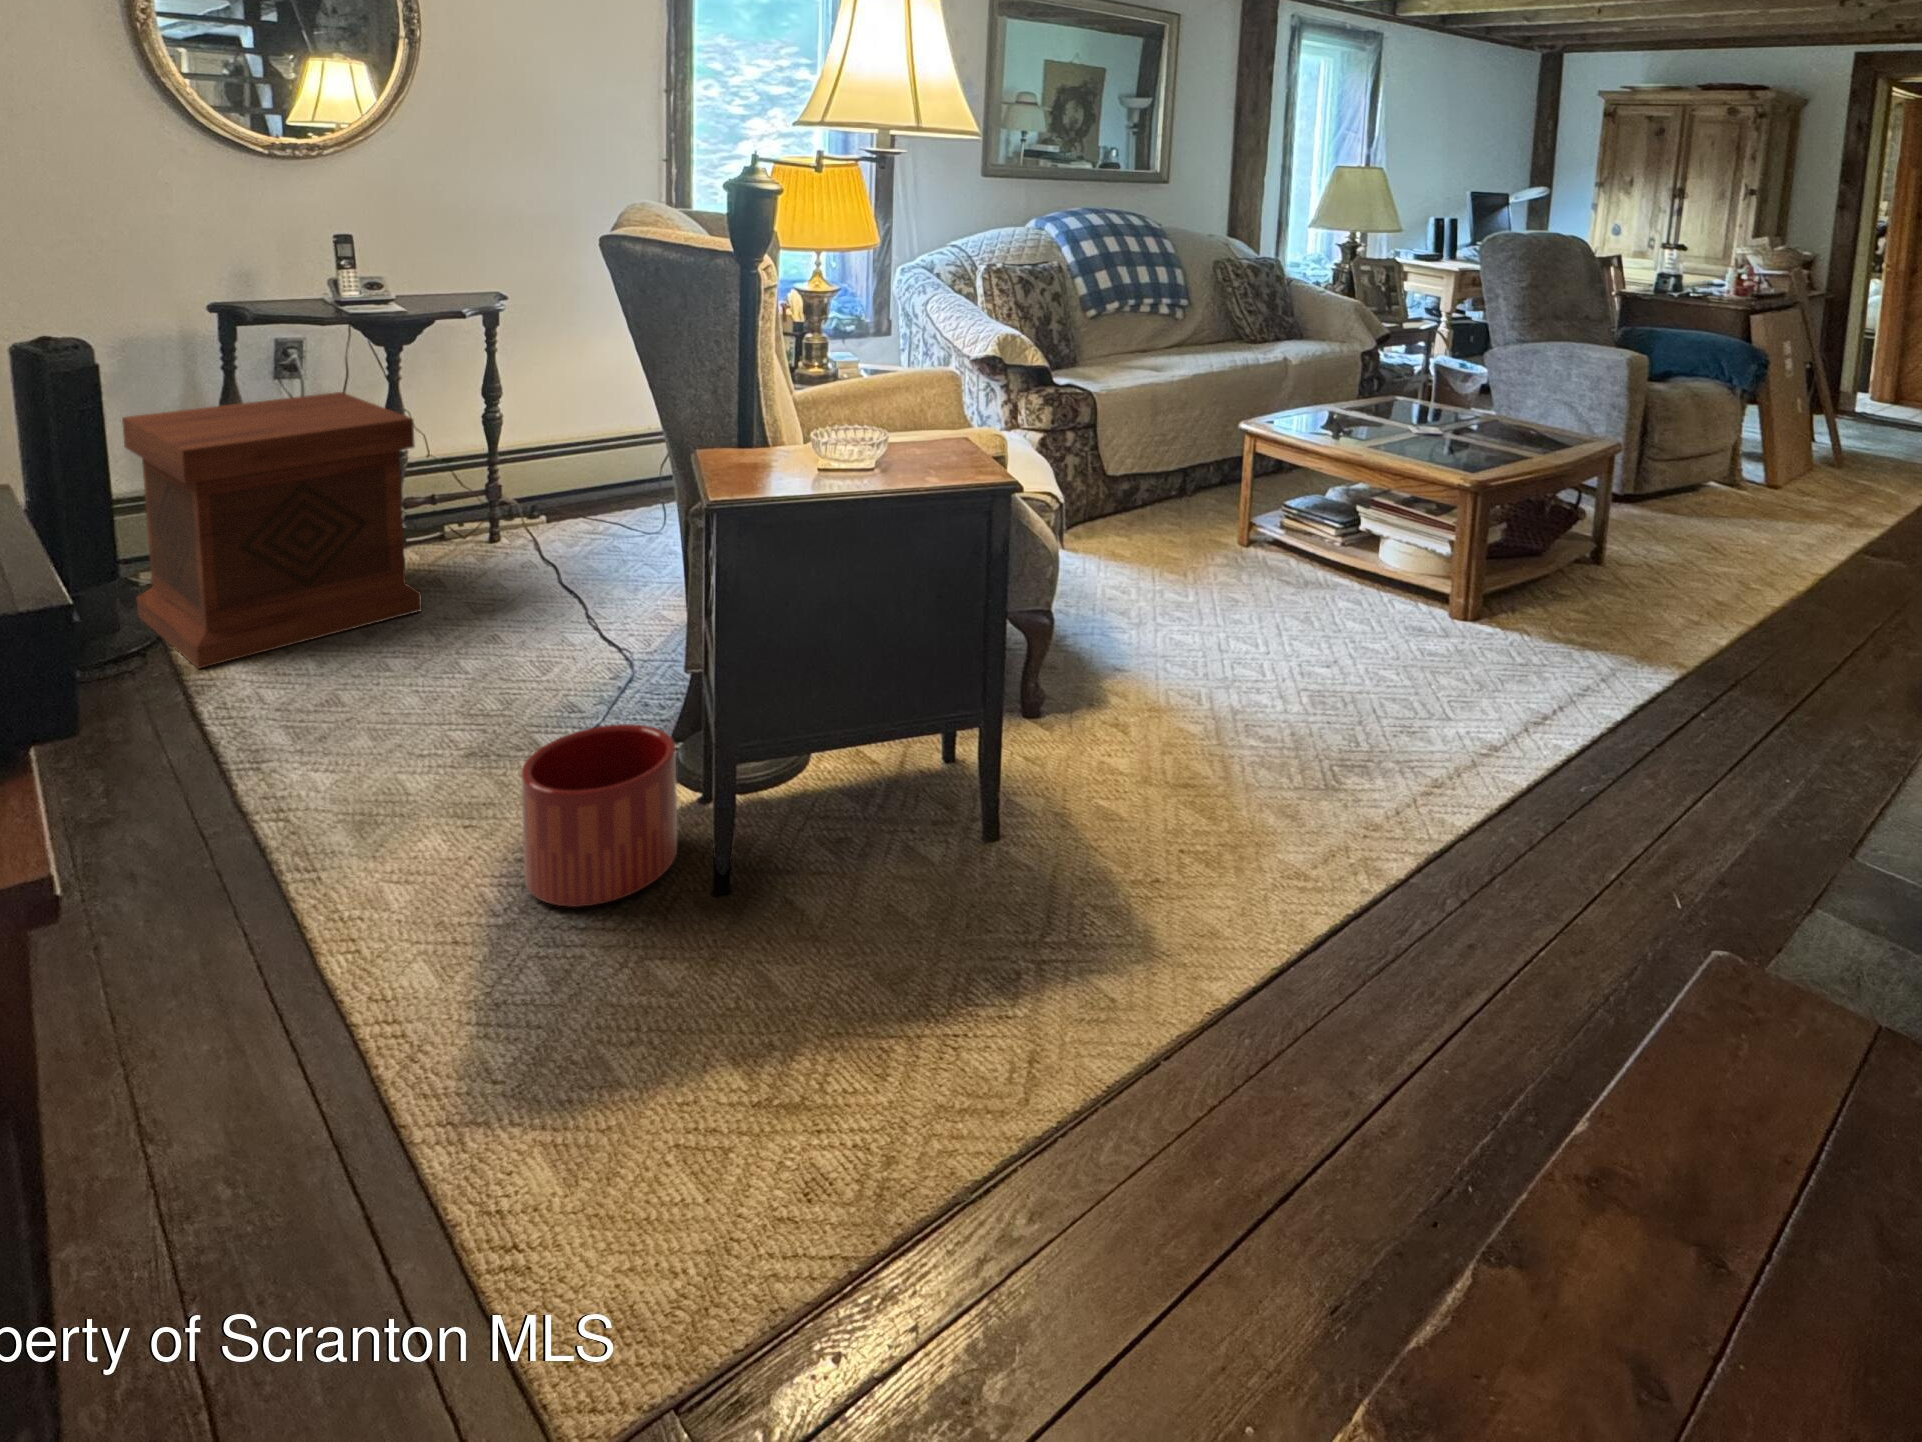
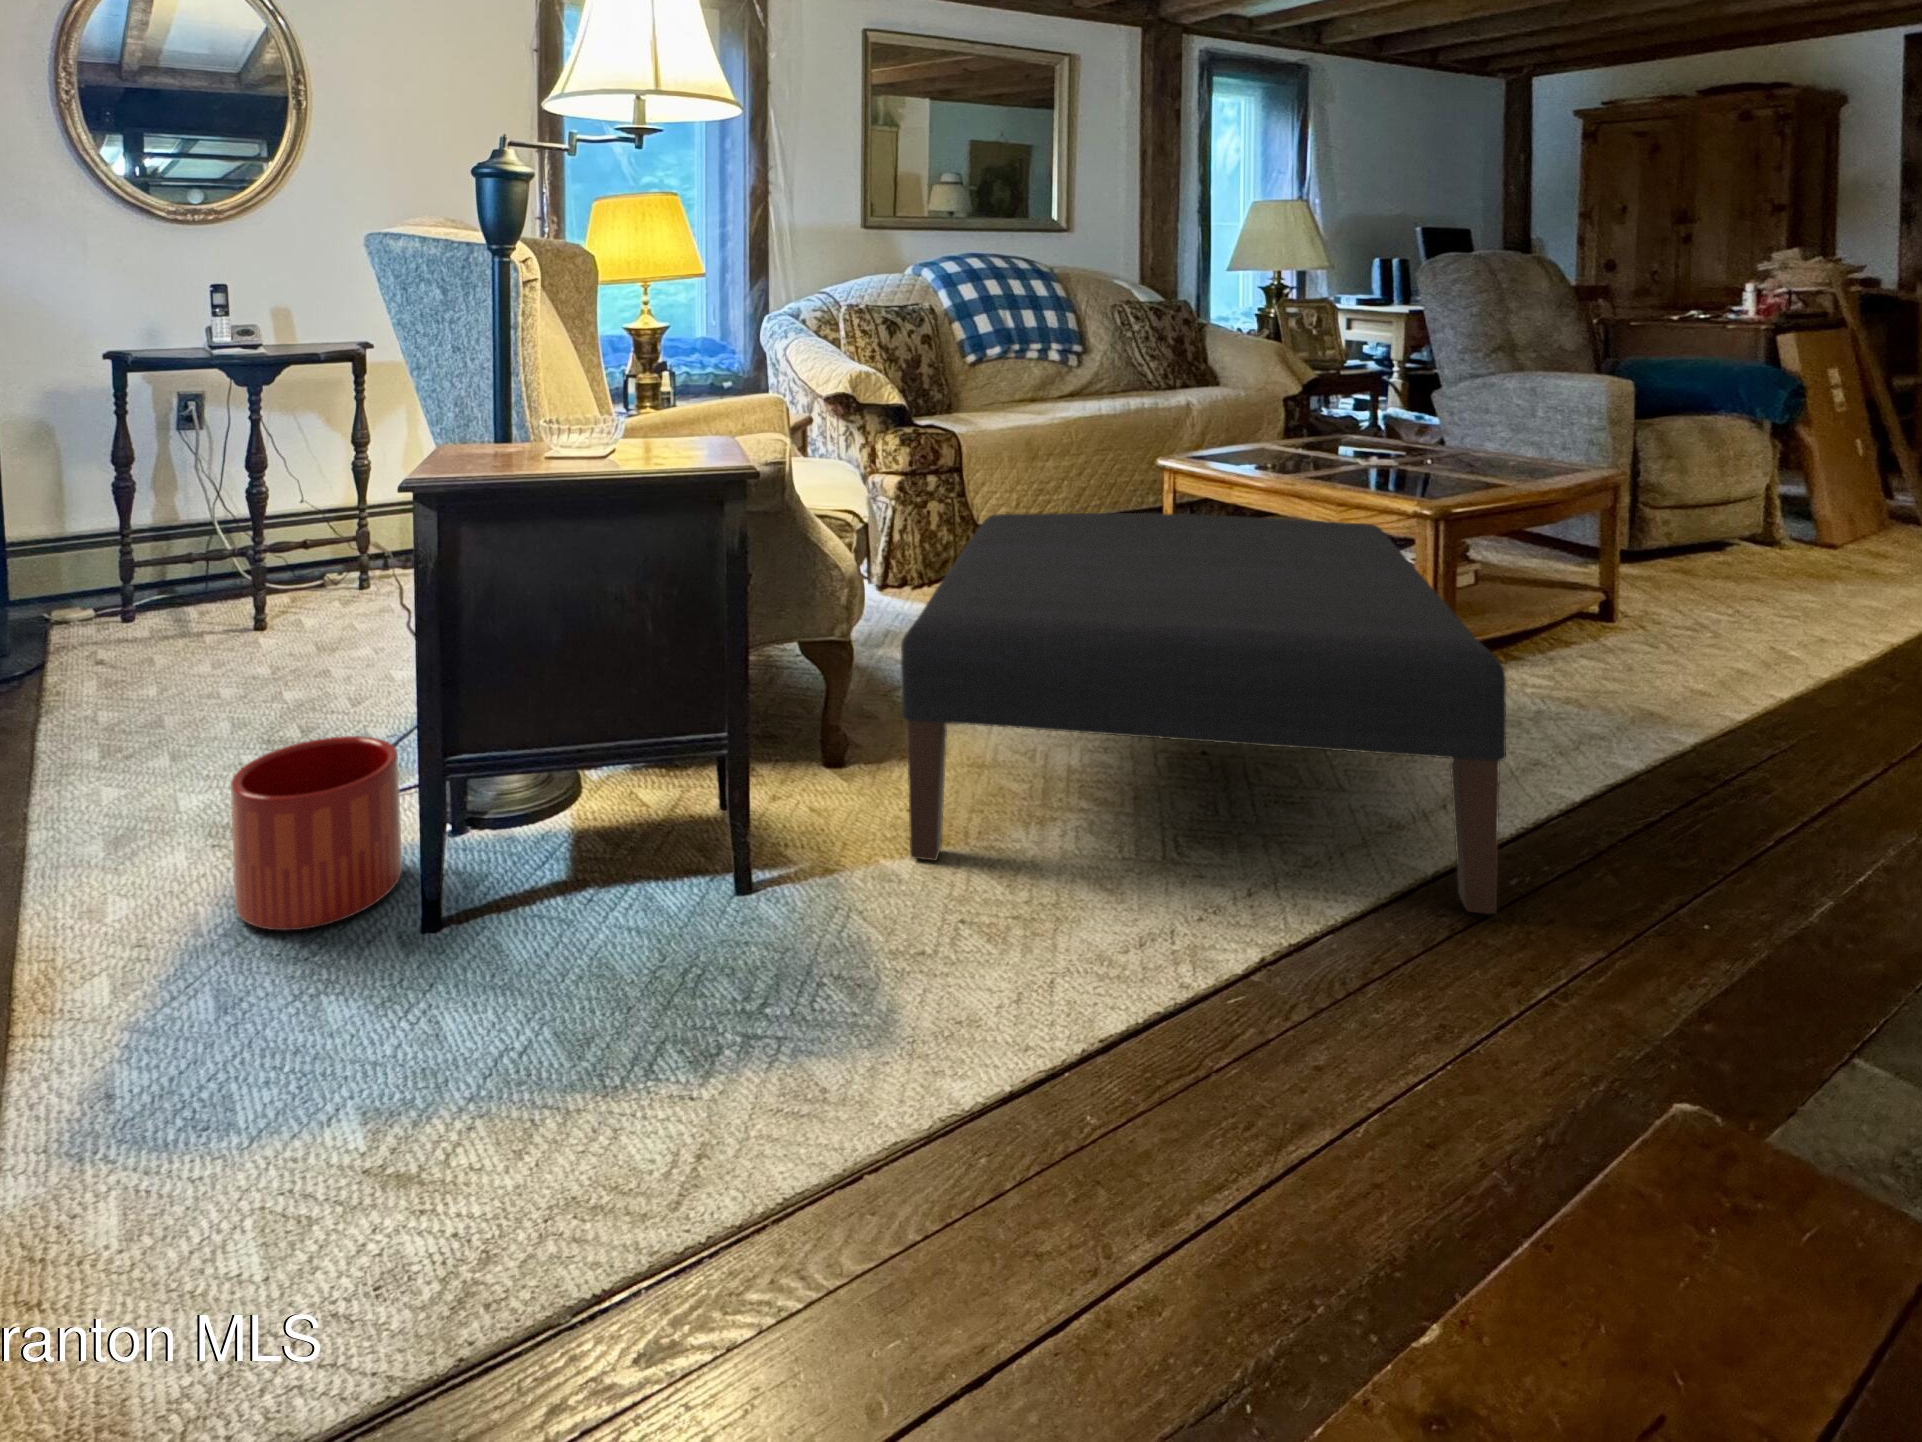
side table: present [122,392,422,668] -> none [25,437,271,691]
ottoman: none [1125,487,1594,818] -> present [901,513,1506,914]

